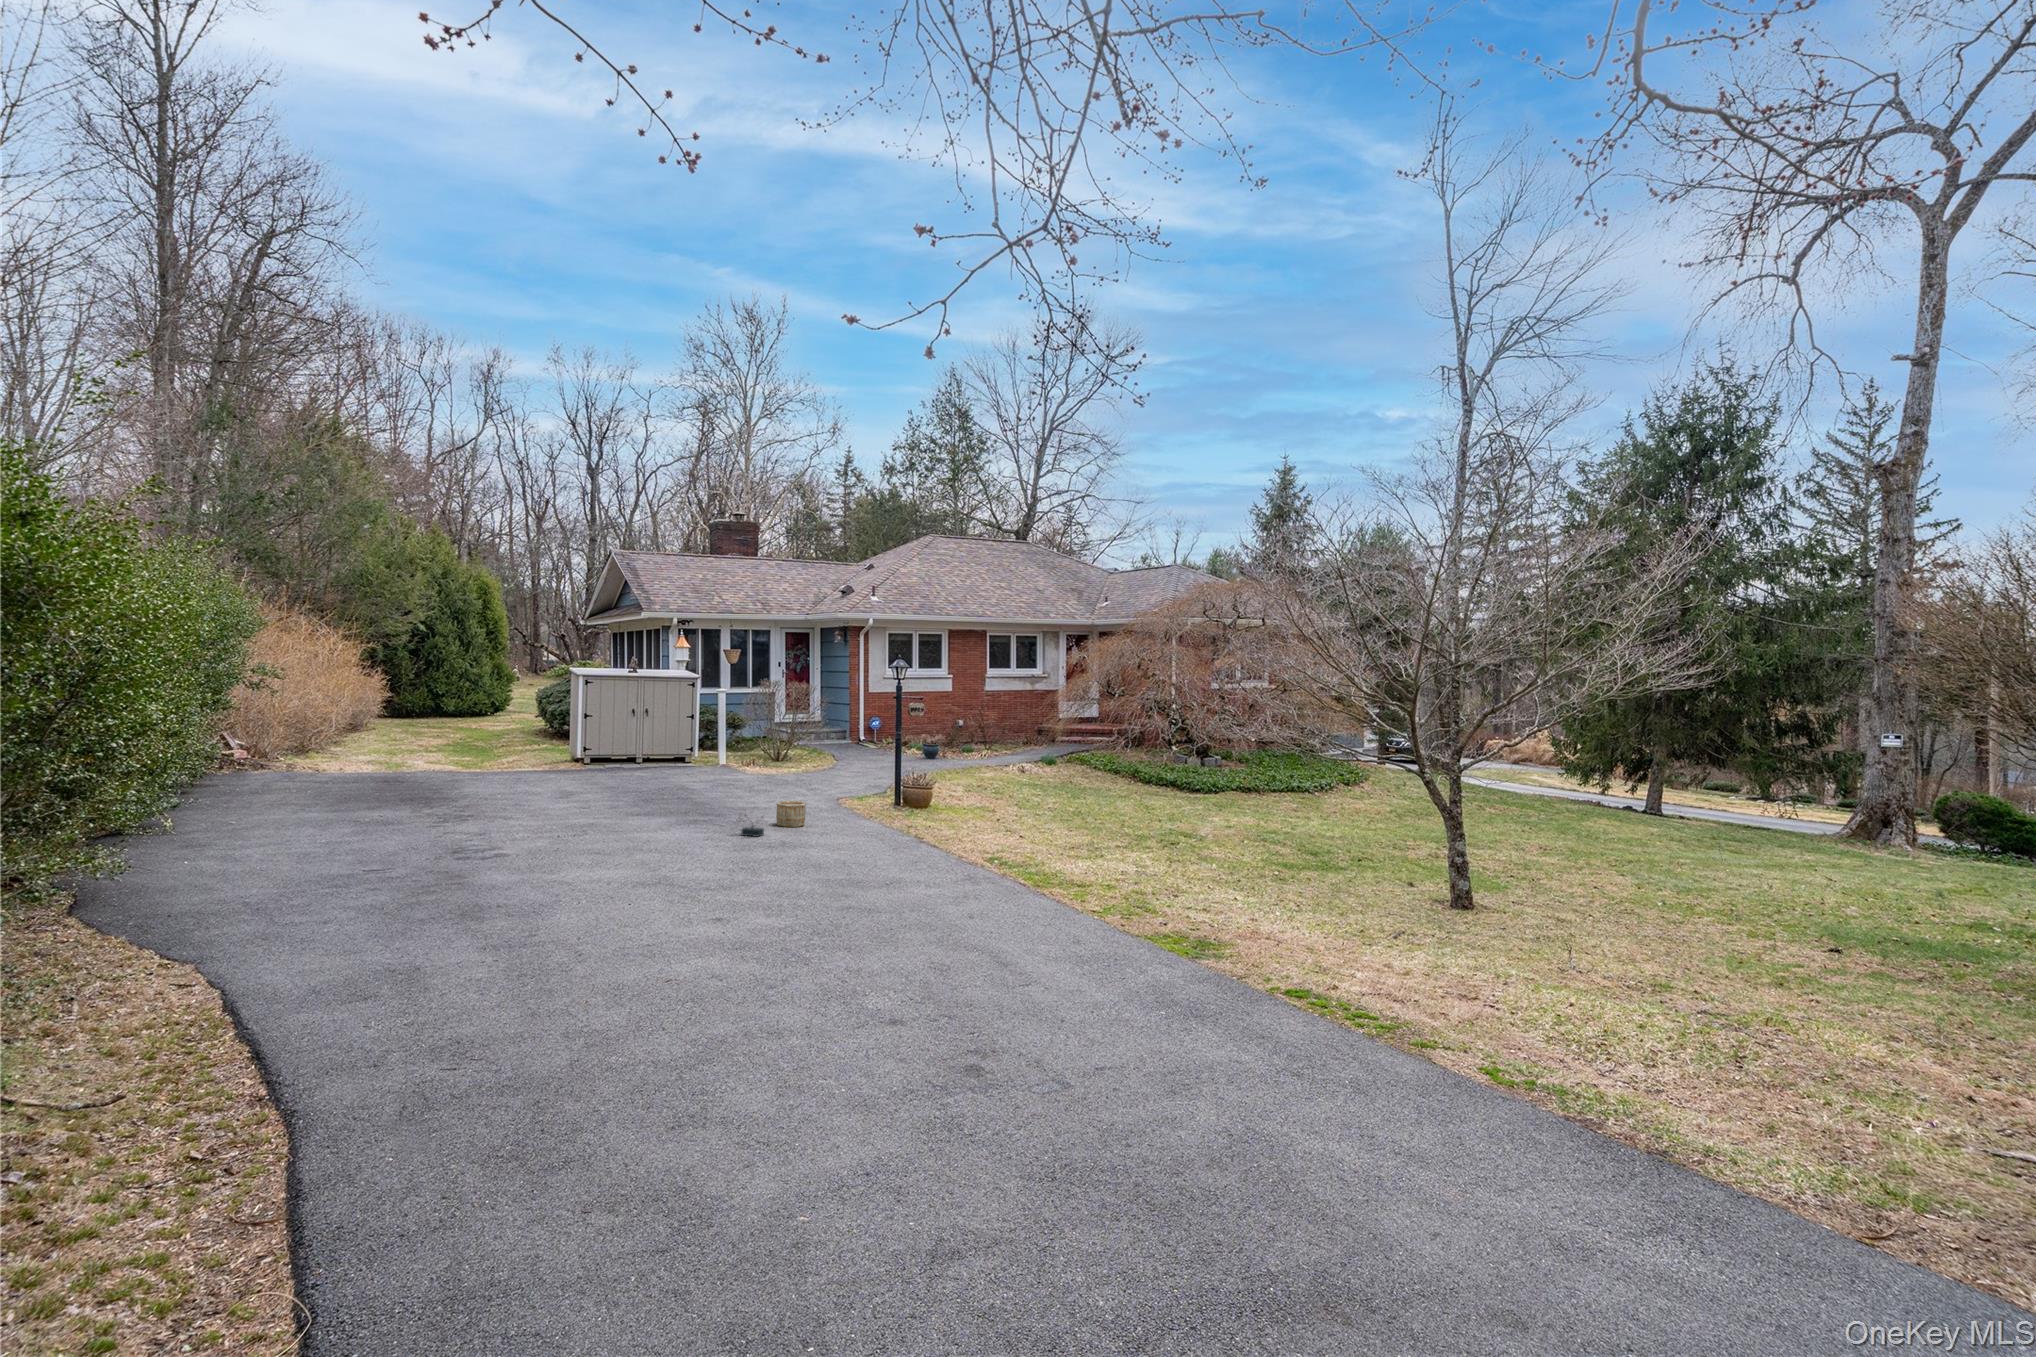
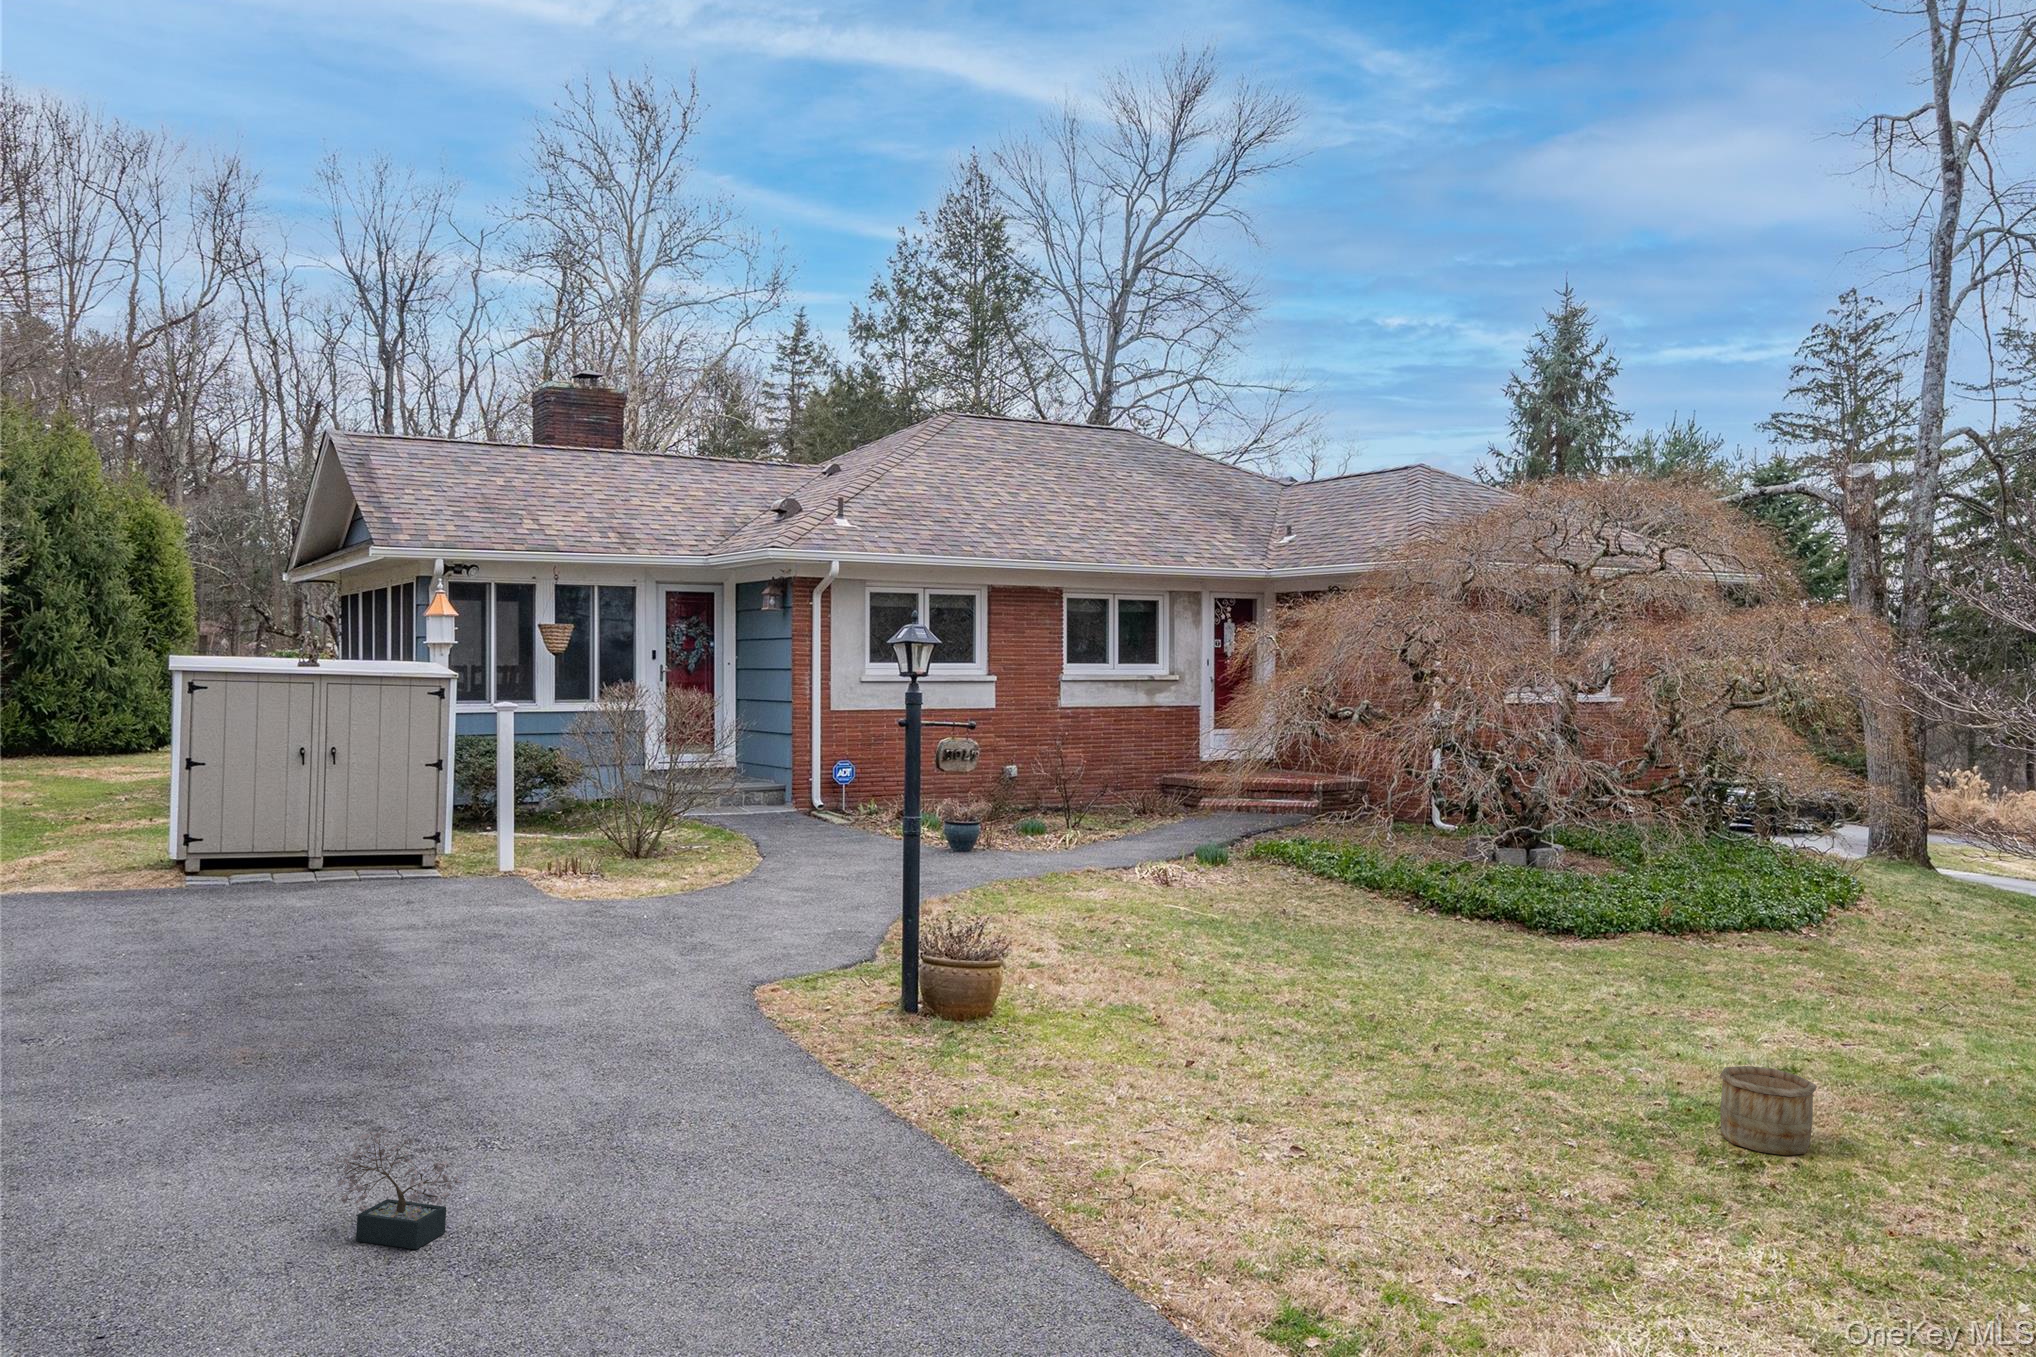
wooden bucket: present [776,801,806,827] -> present [1720,1066,1817,1155]

